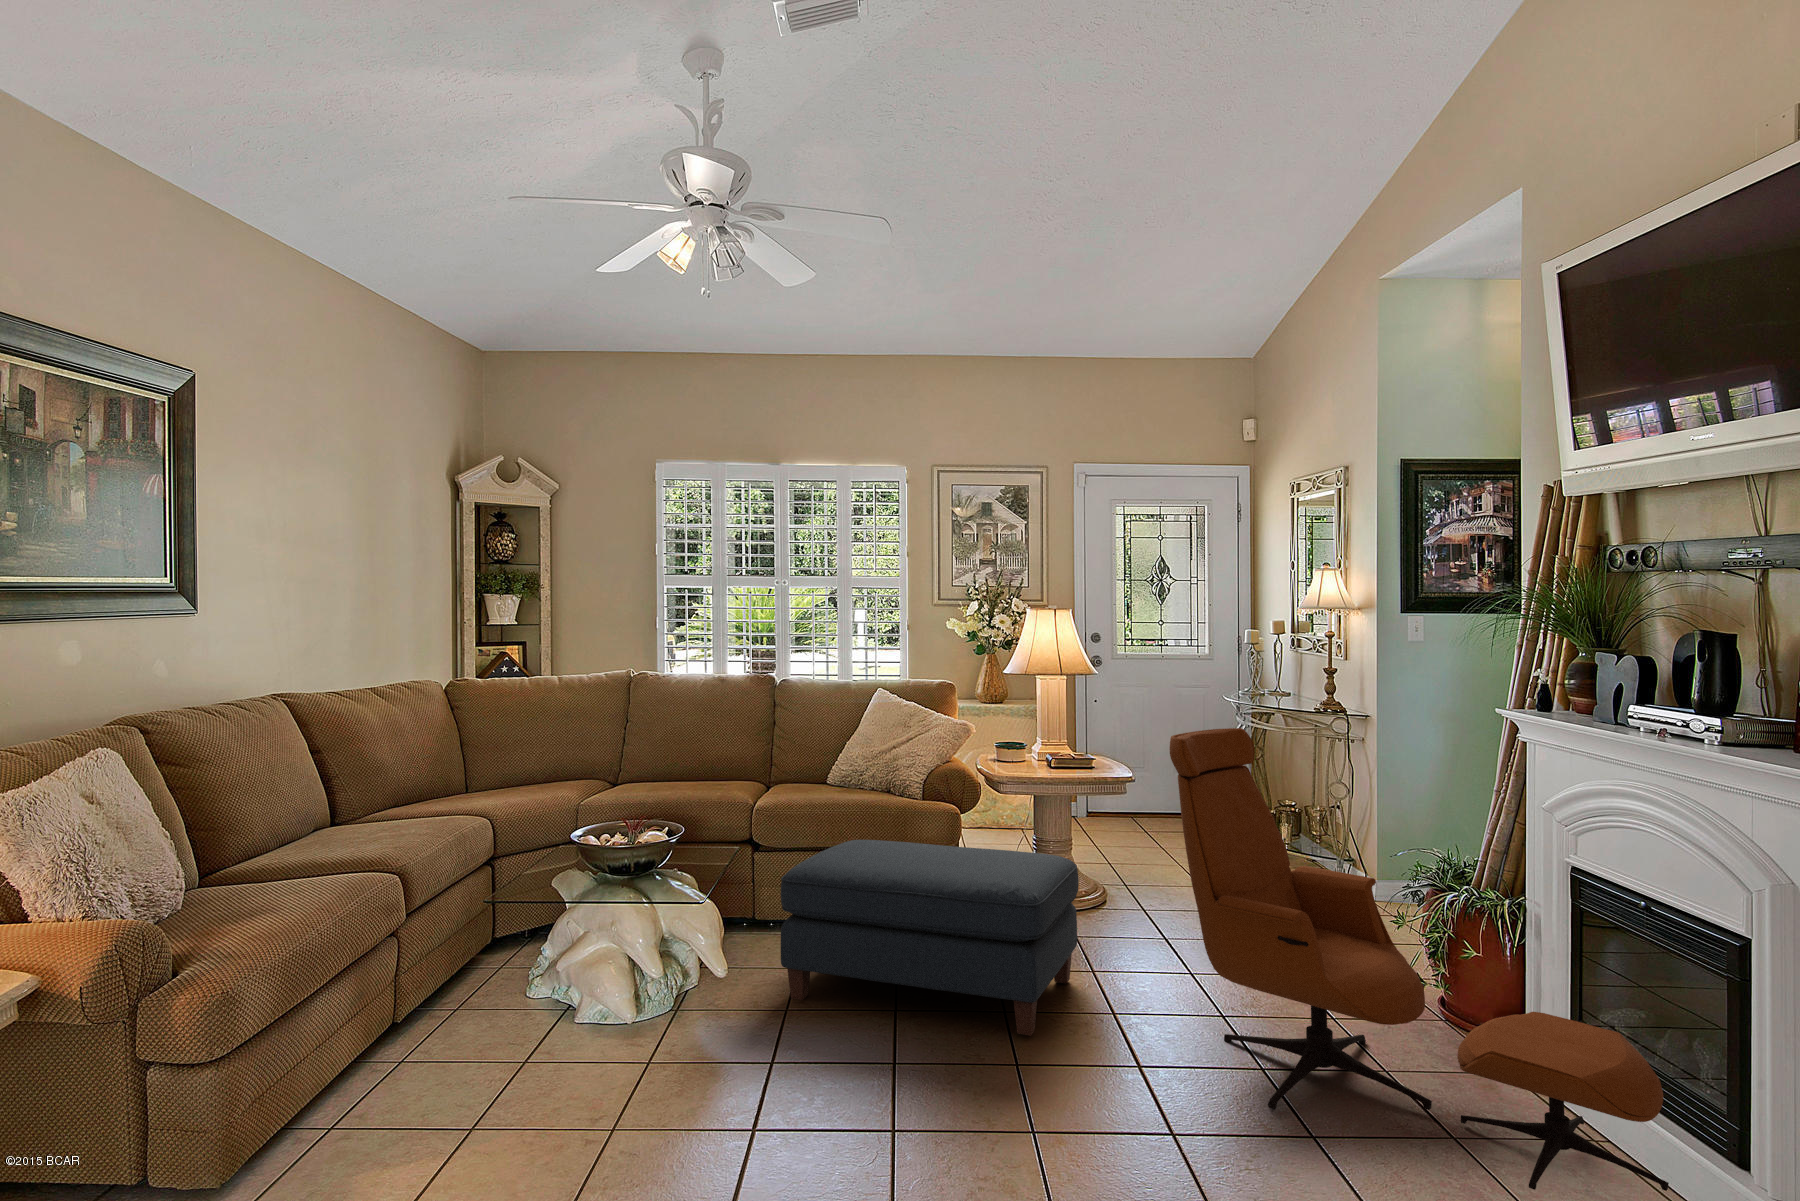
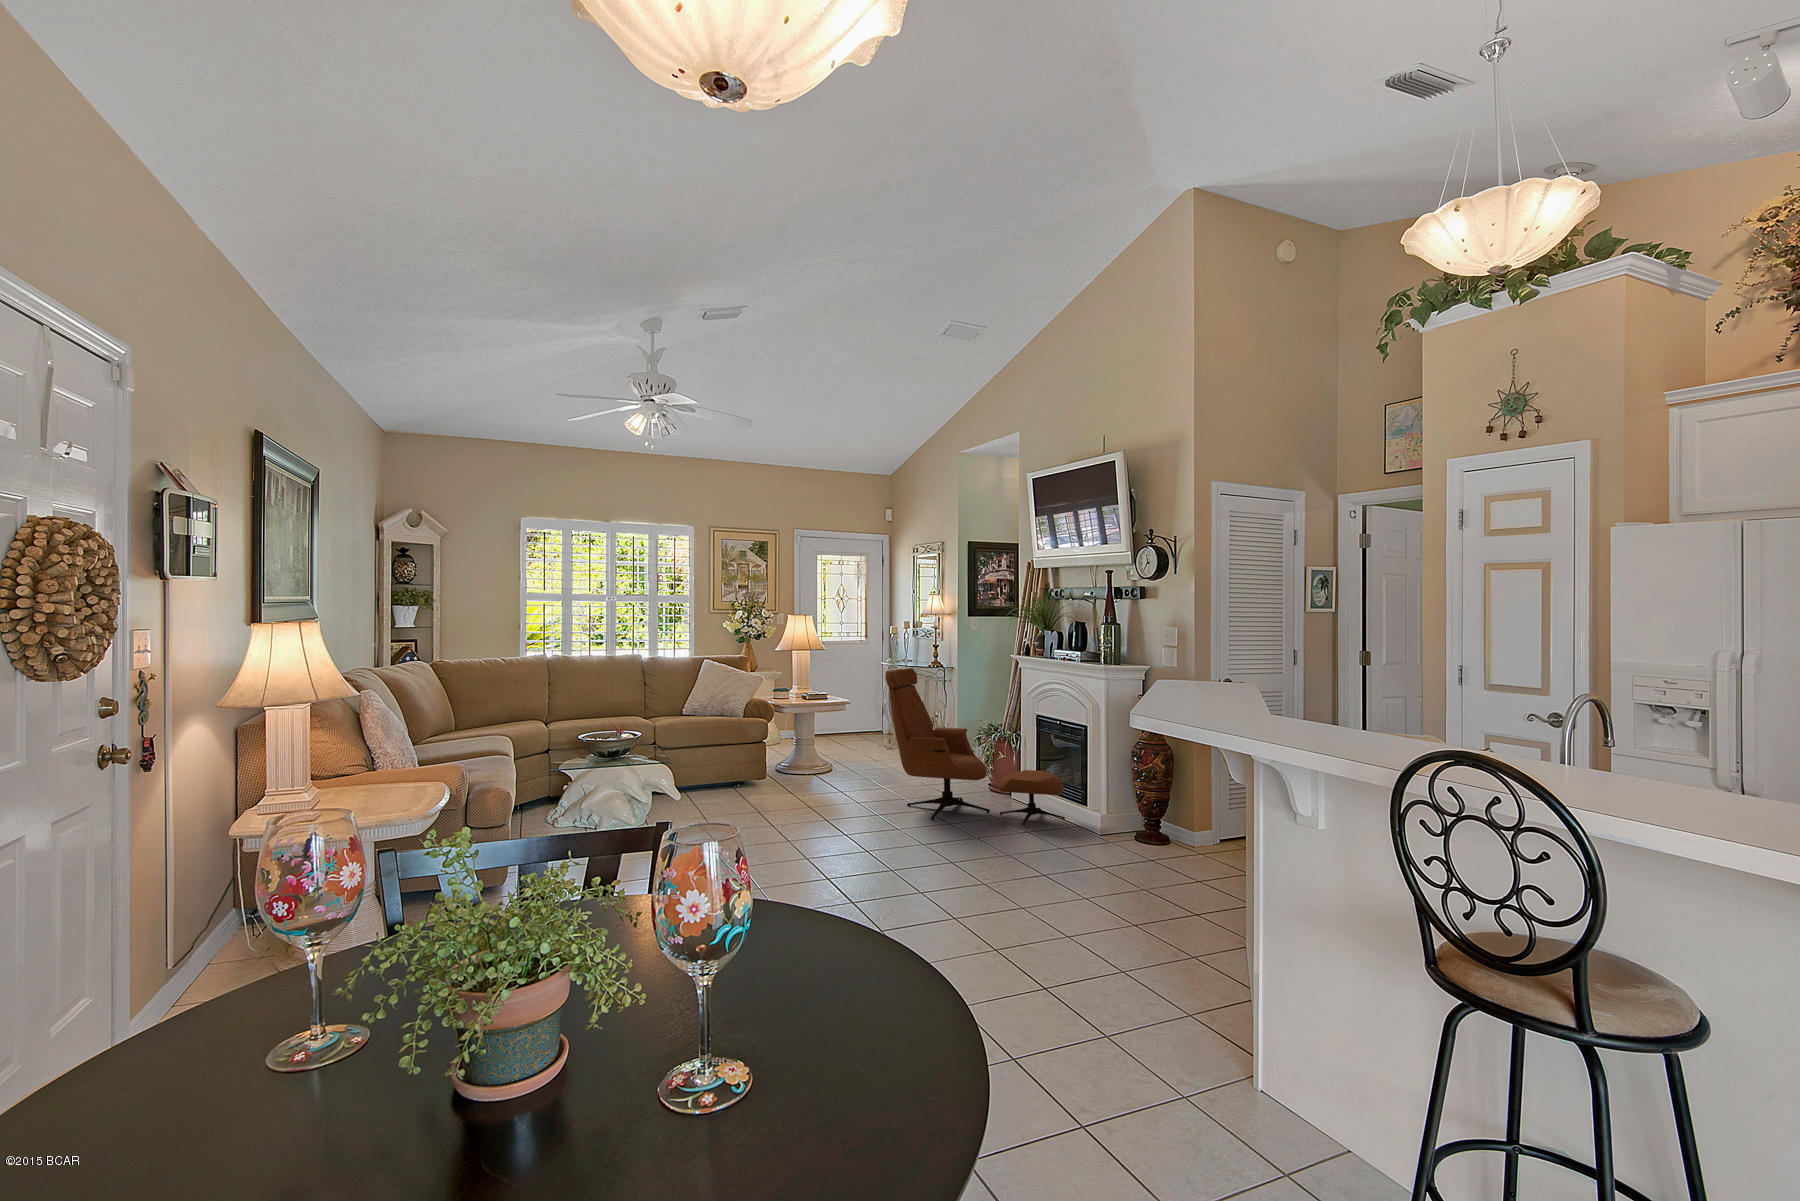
ottoman: present [781,840,1079,1036] -> none [692,736,835,816]

